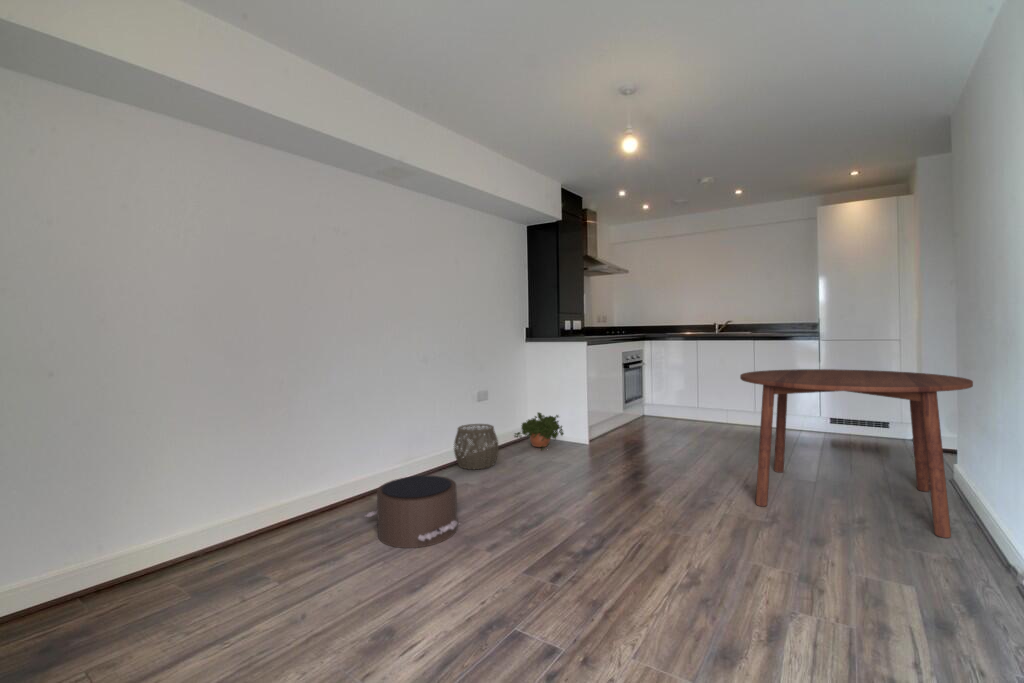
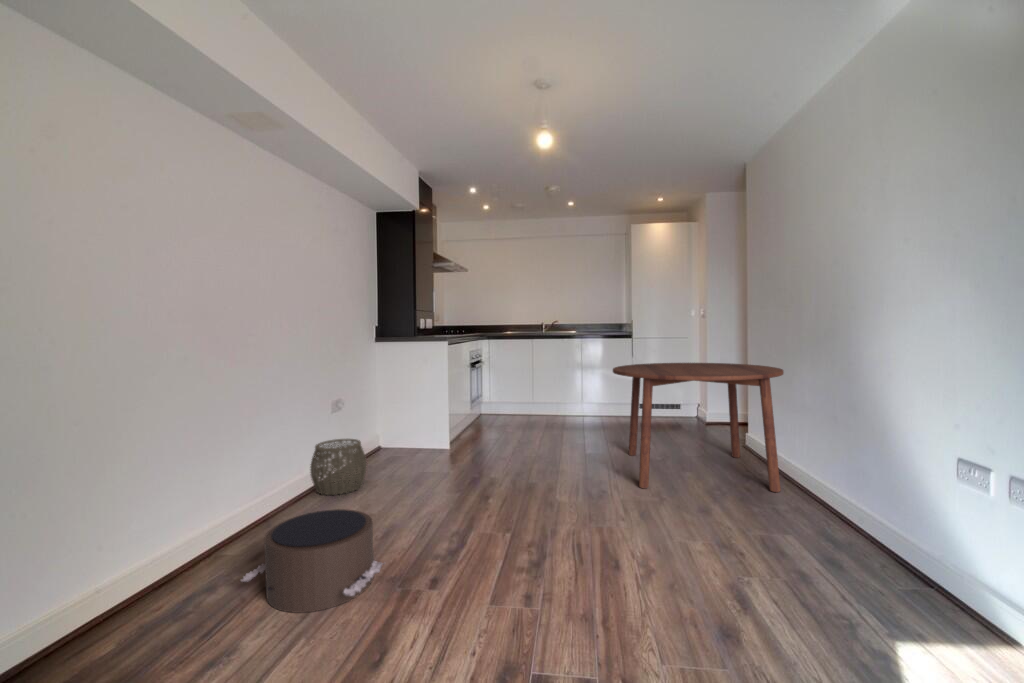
potted plant: present [514,413,564,450] -> none [370,419,428,463]

